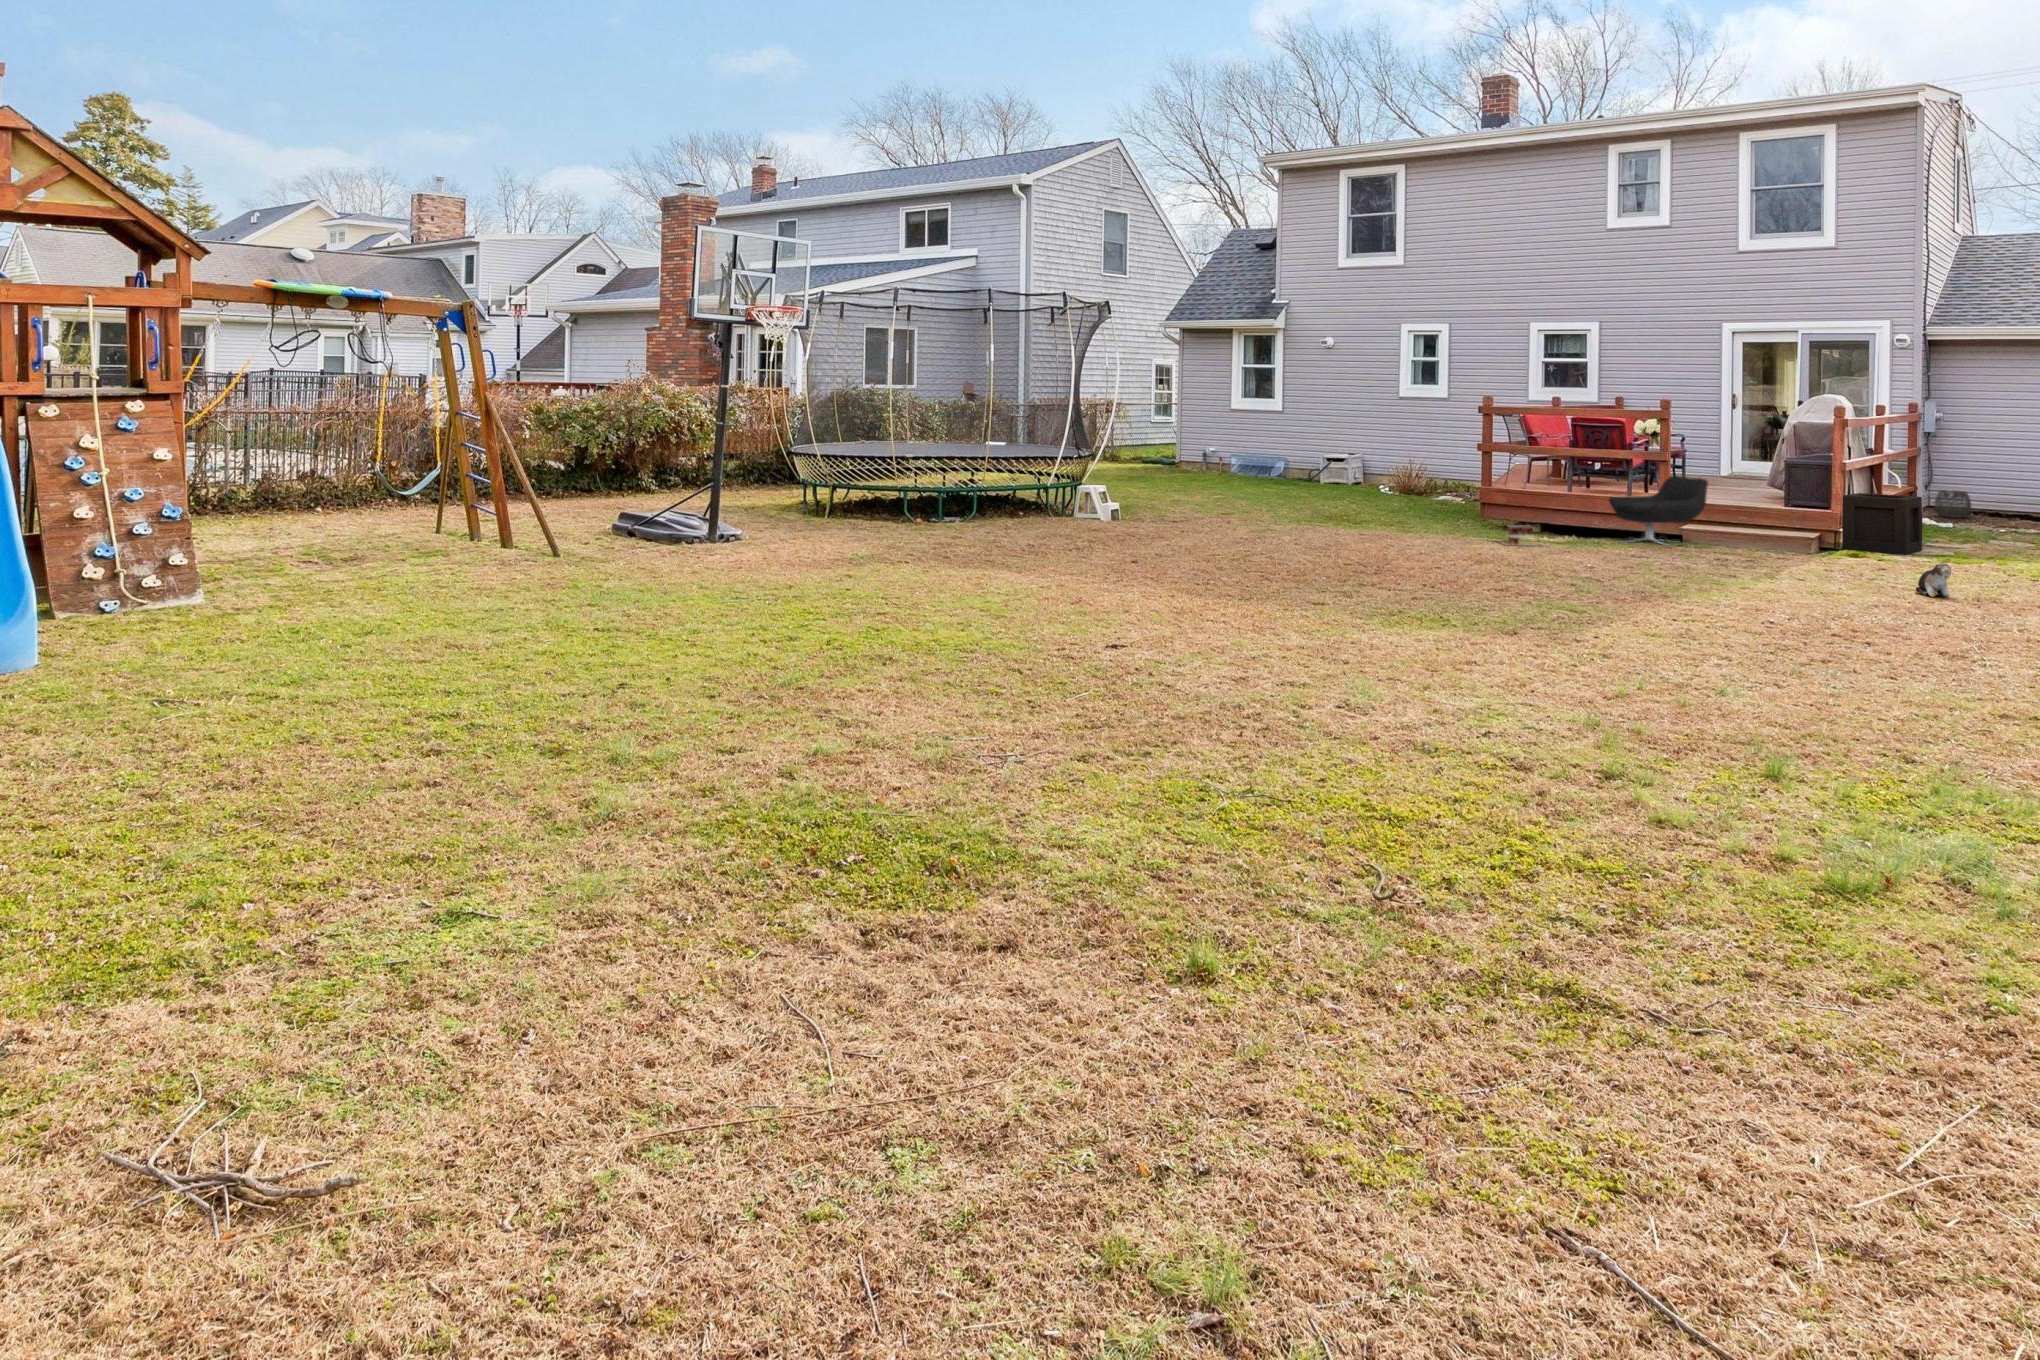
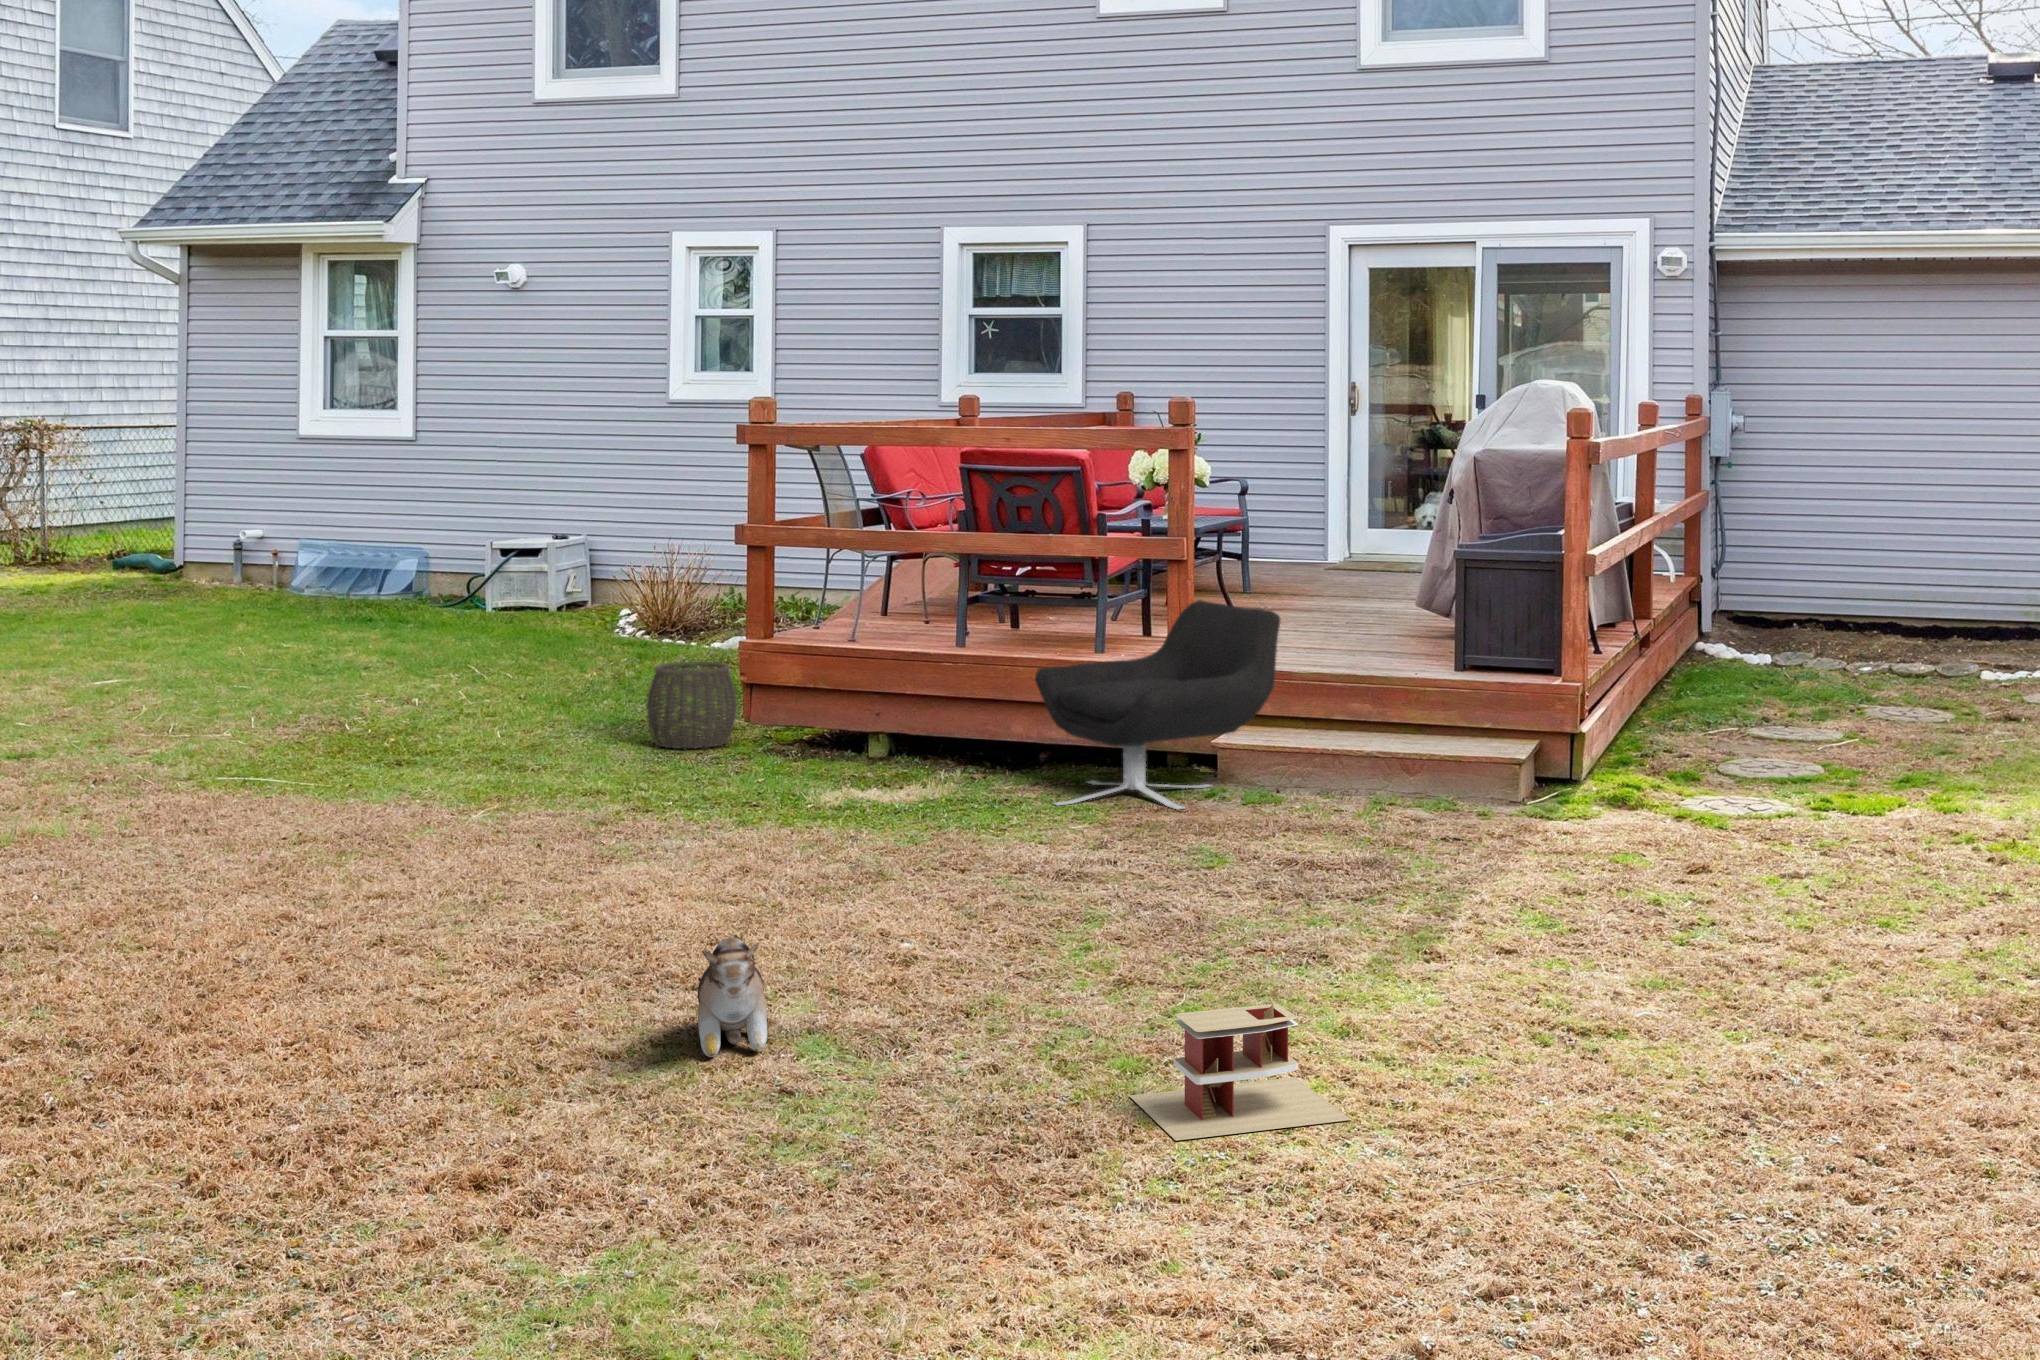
woven basket: present [1935,490,1971,518] -> present [647,662,737,749]
wooden crate: present [1842,493,1922,555] -> none [1594,625,1766,793]
toy house: present [1501,525,1539,546] -> present [1130,1004,1351,1141]
plush toy: present [1916,563,1953,597] -> present [697,937,769,1057]

